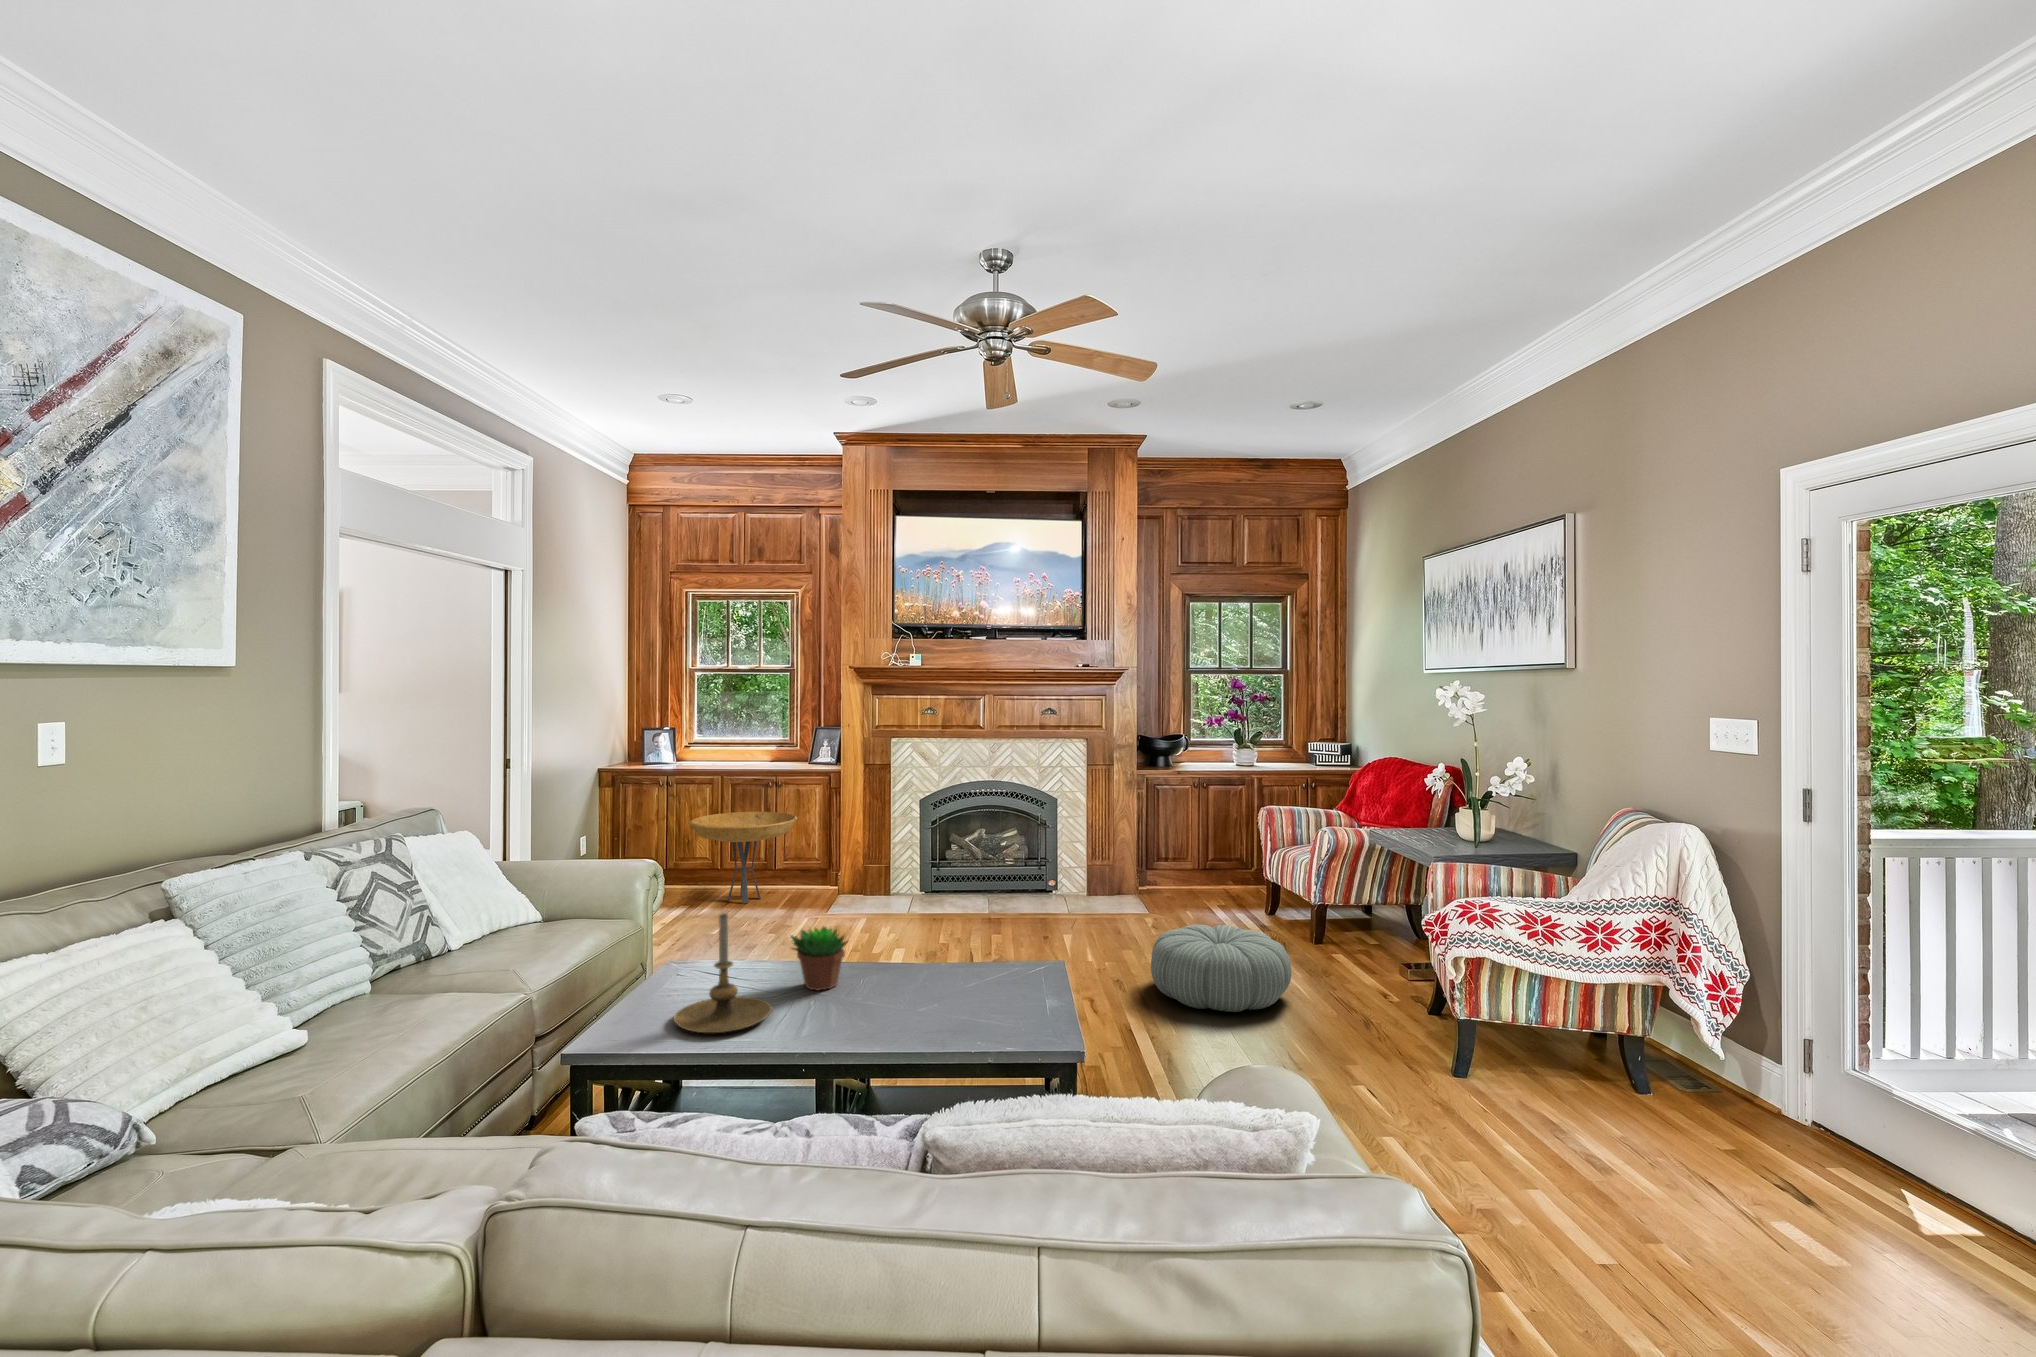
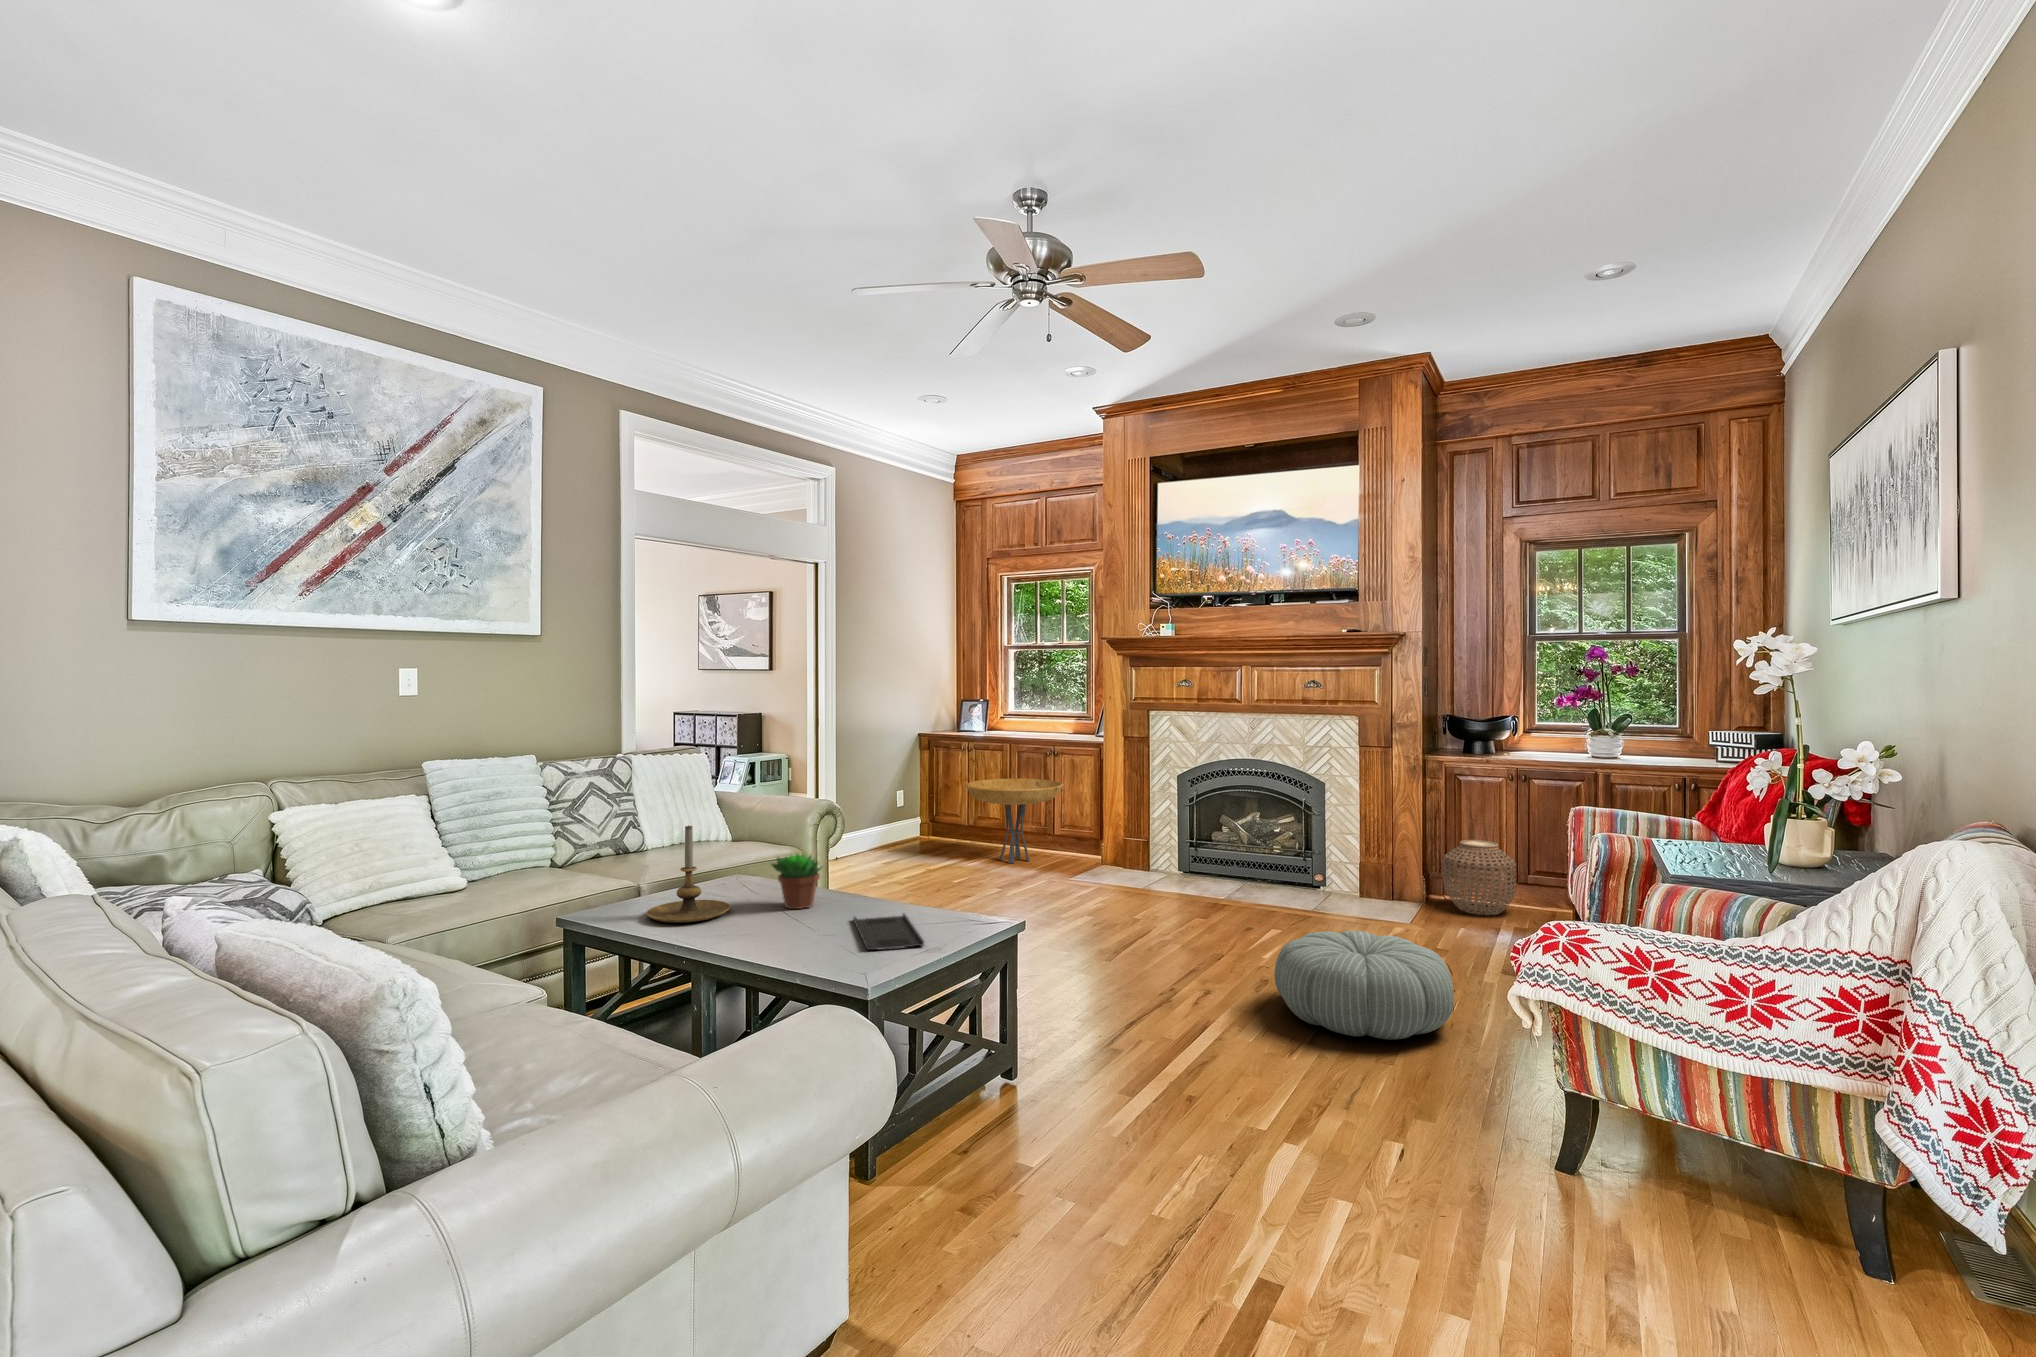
woven basket: none [1153,837,1206,897] -> present [1443,840,1516,915]
tray: none [908,973,1029,1018] -> present [853,913,924,950]

